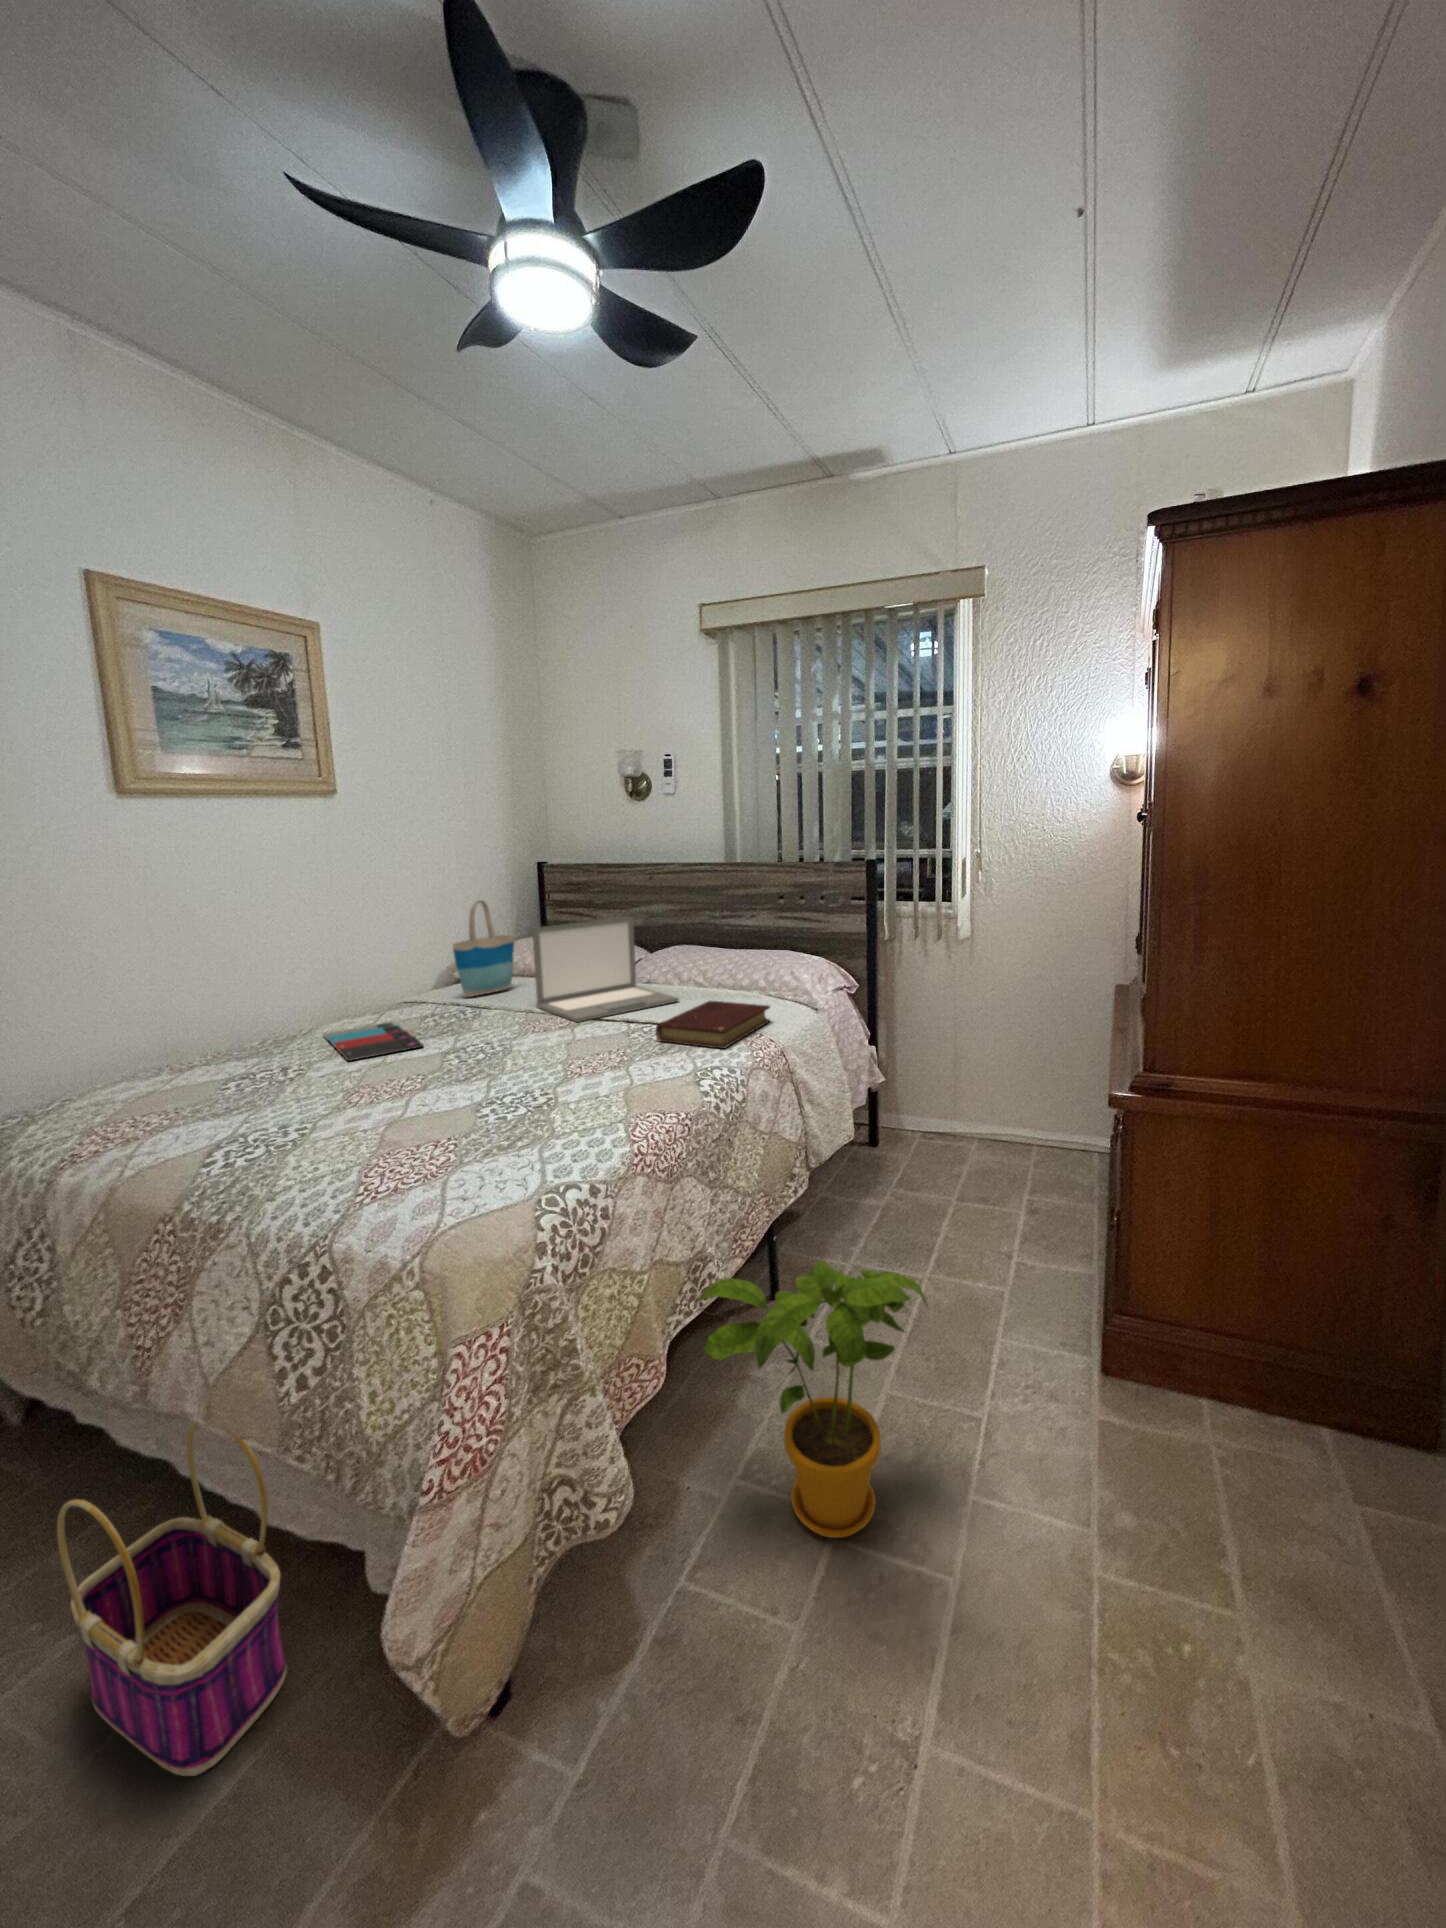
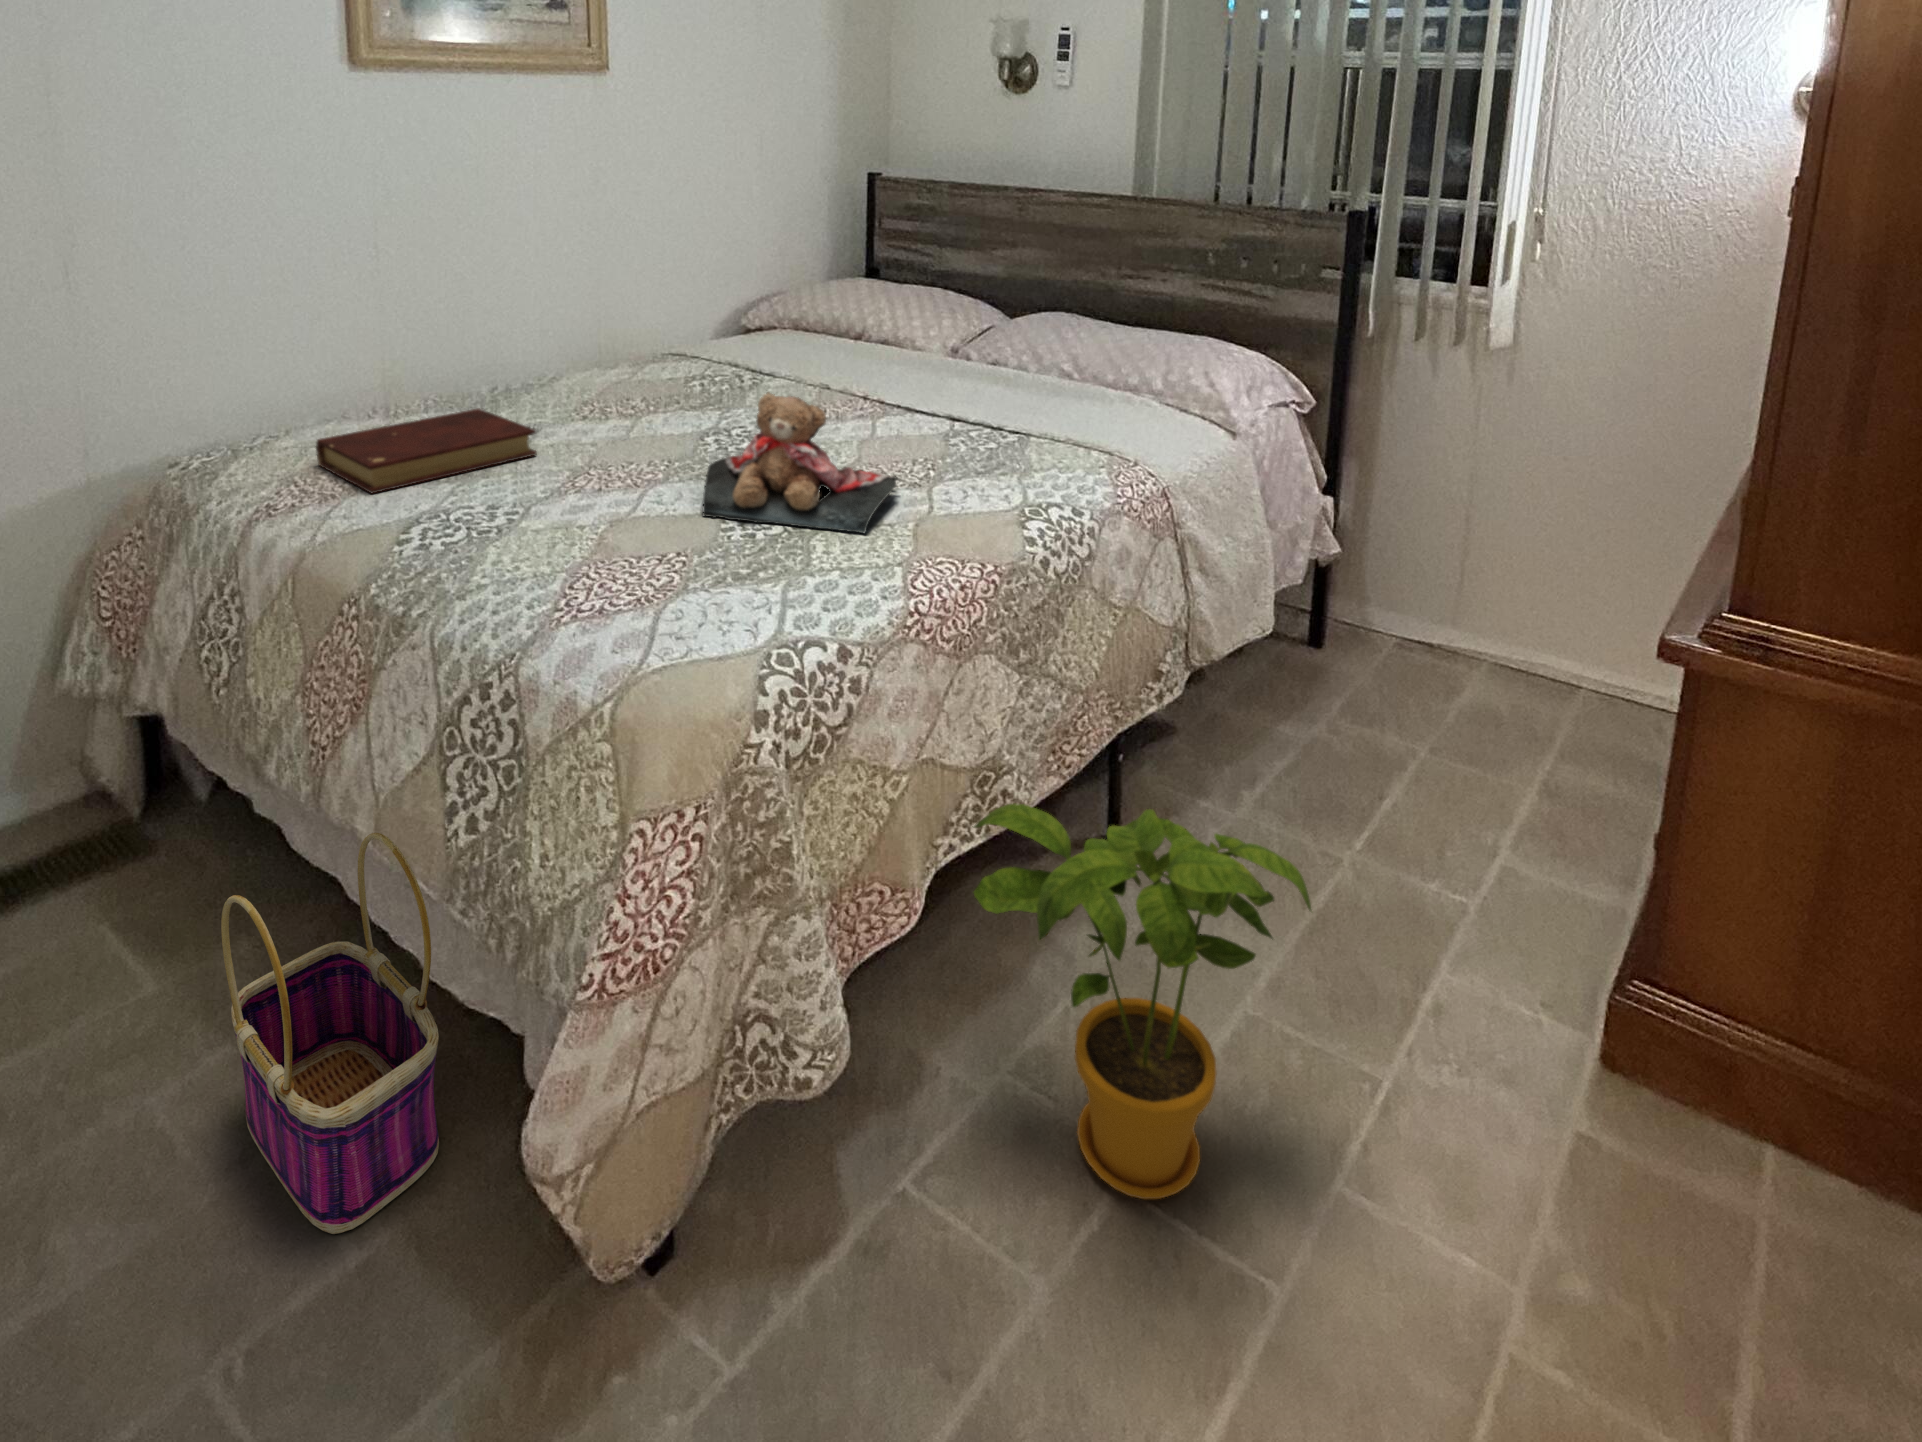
tote bag: present [452,900,515,997] -> none [735,226,818,355]
laptop: present [532,917,679,1022] -> none [833,267,1028,410]
book: present [656,1001,770,1049] -> present [316,409,537,493]
teddy bear: none [459,1011,608,1111] -> present [702,393,899,534]
smartphone: present [323,1023,423,1061] -> none [564,380,678,427]

